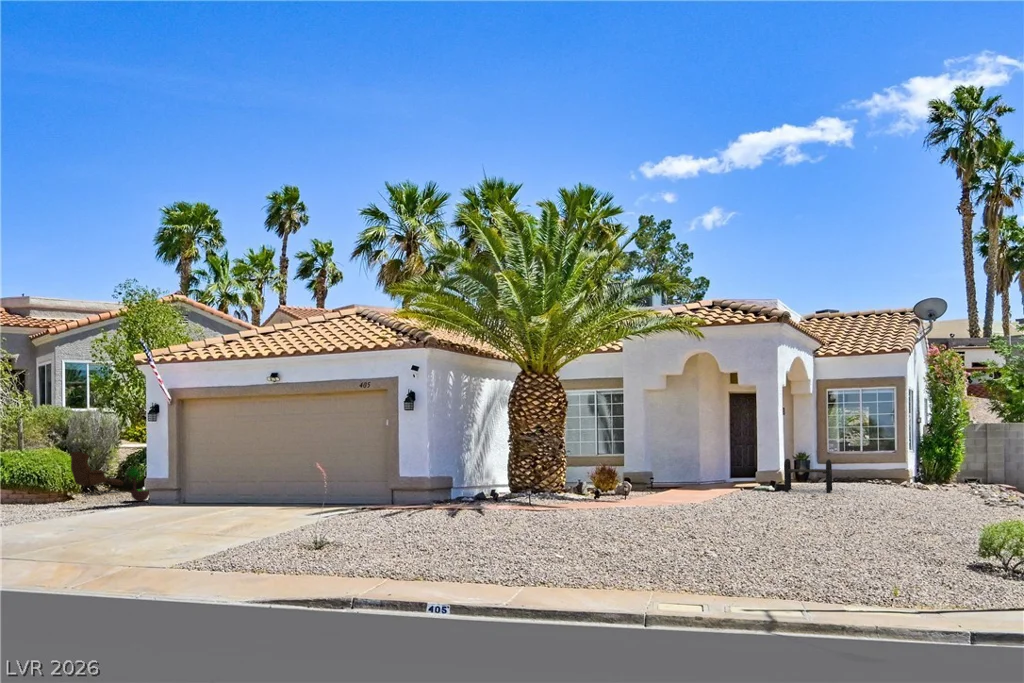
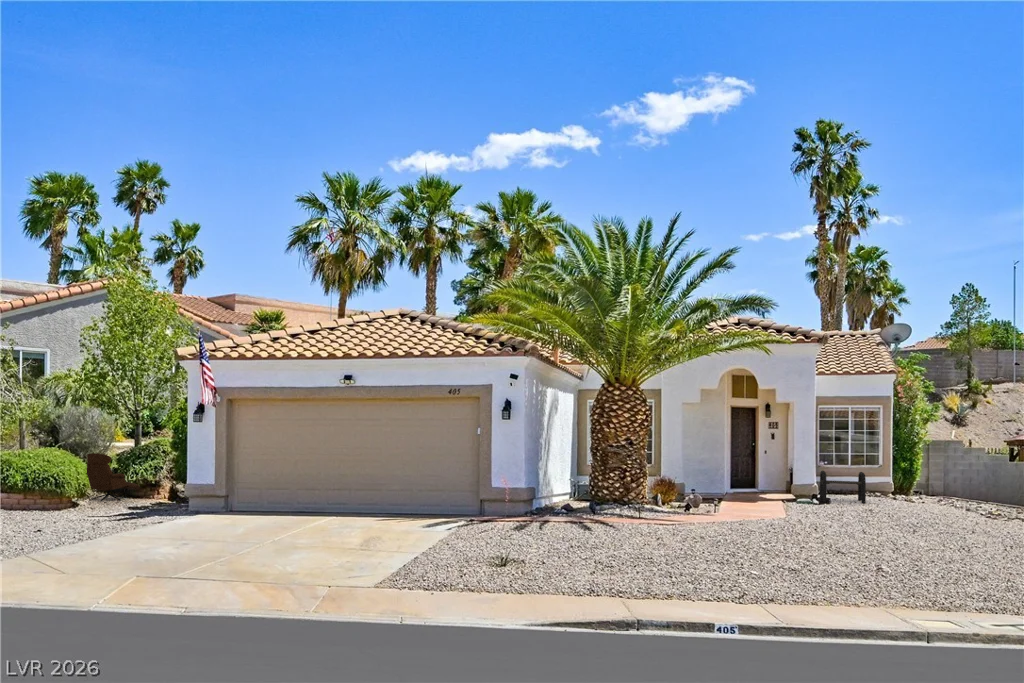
potted tree: present [126,467,149,501] -> none [167,468,194,509]

